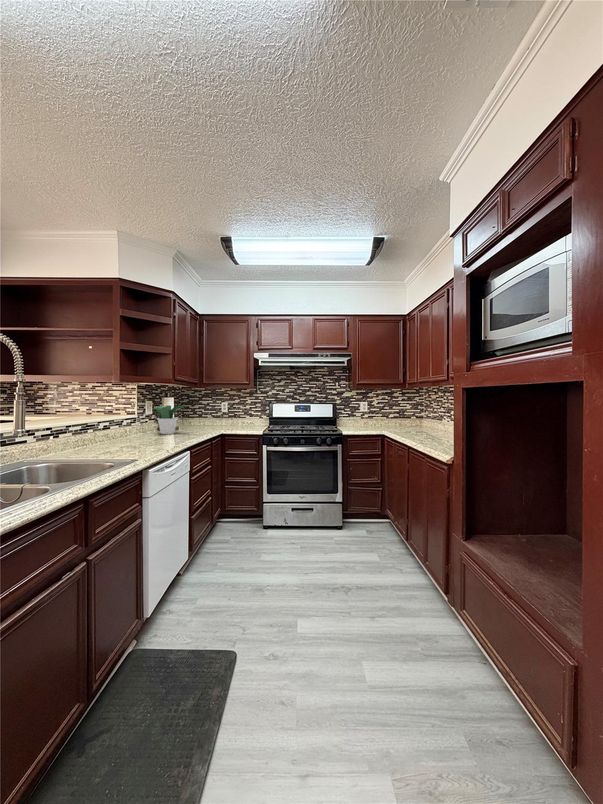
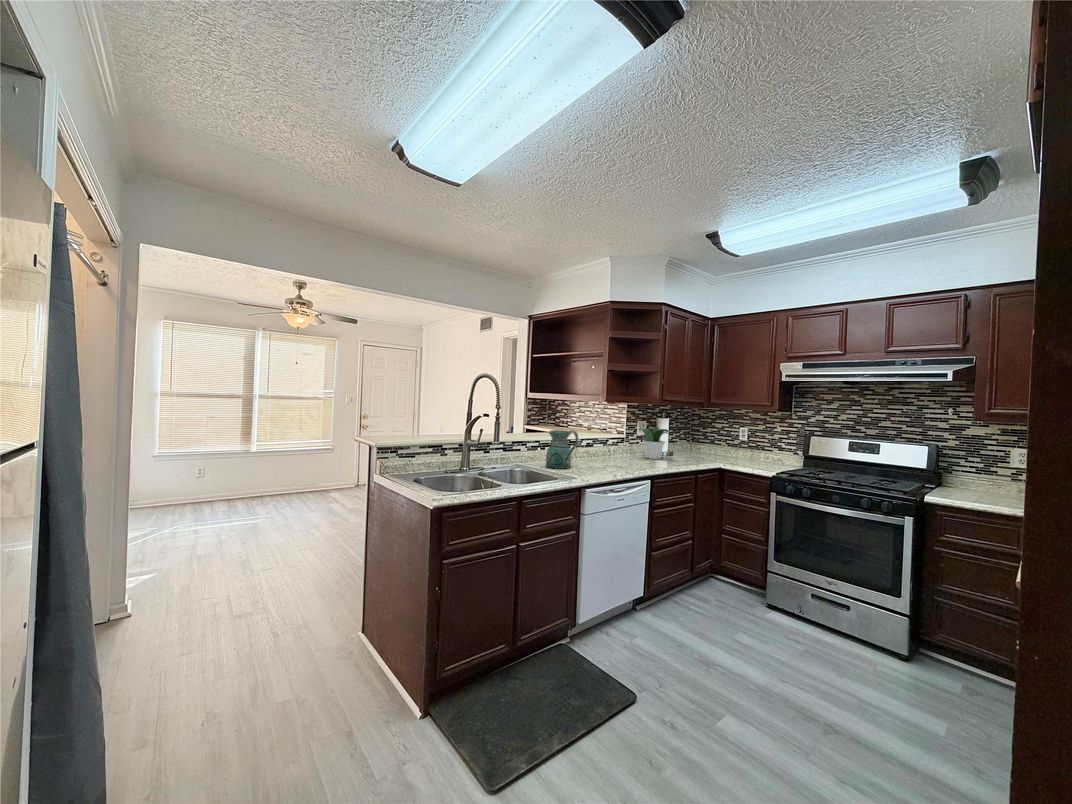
ceramic pitcher: none [90,410,122,452] -> present [546,430,578,469]

